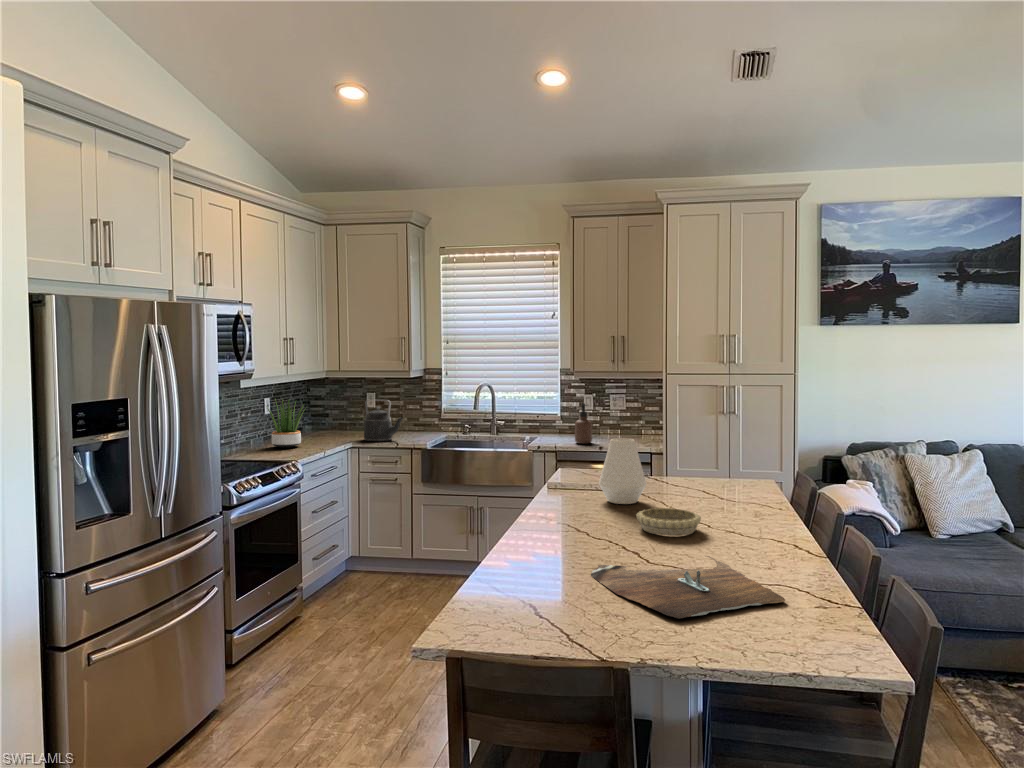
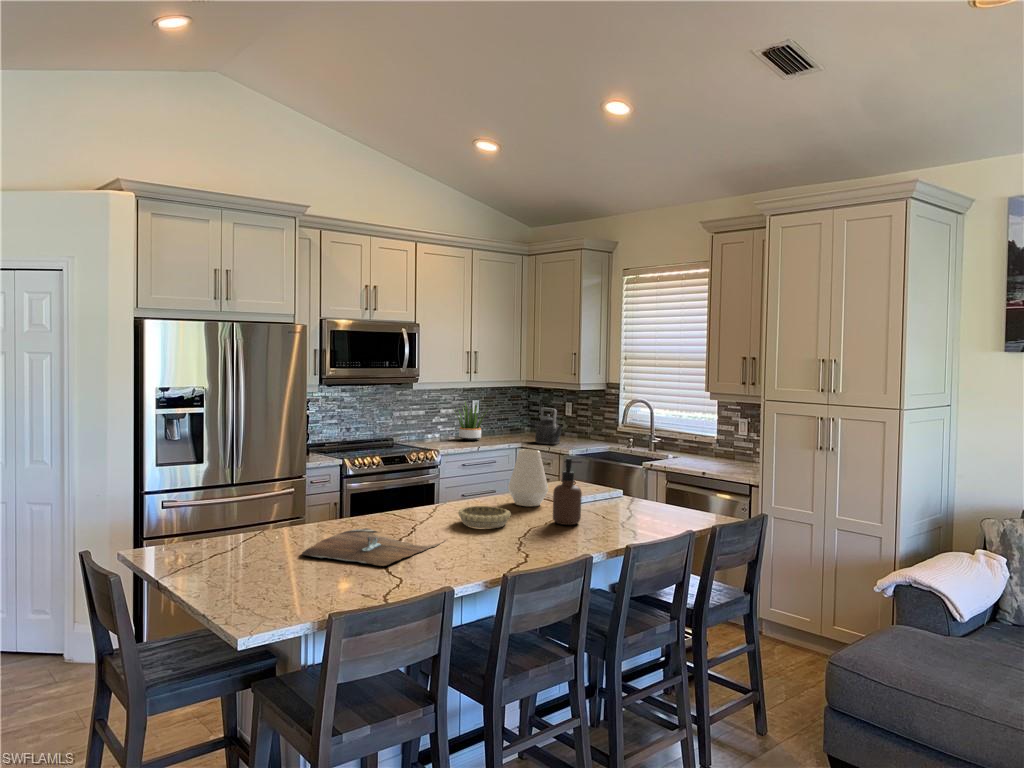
soap dispenser: present [575,403,592,444] -> present [553,458,582,525]

